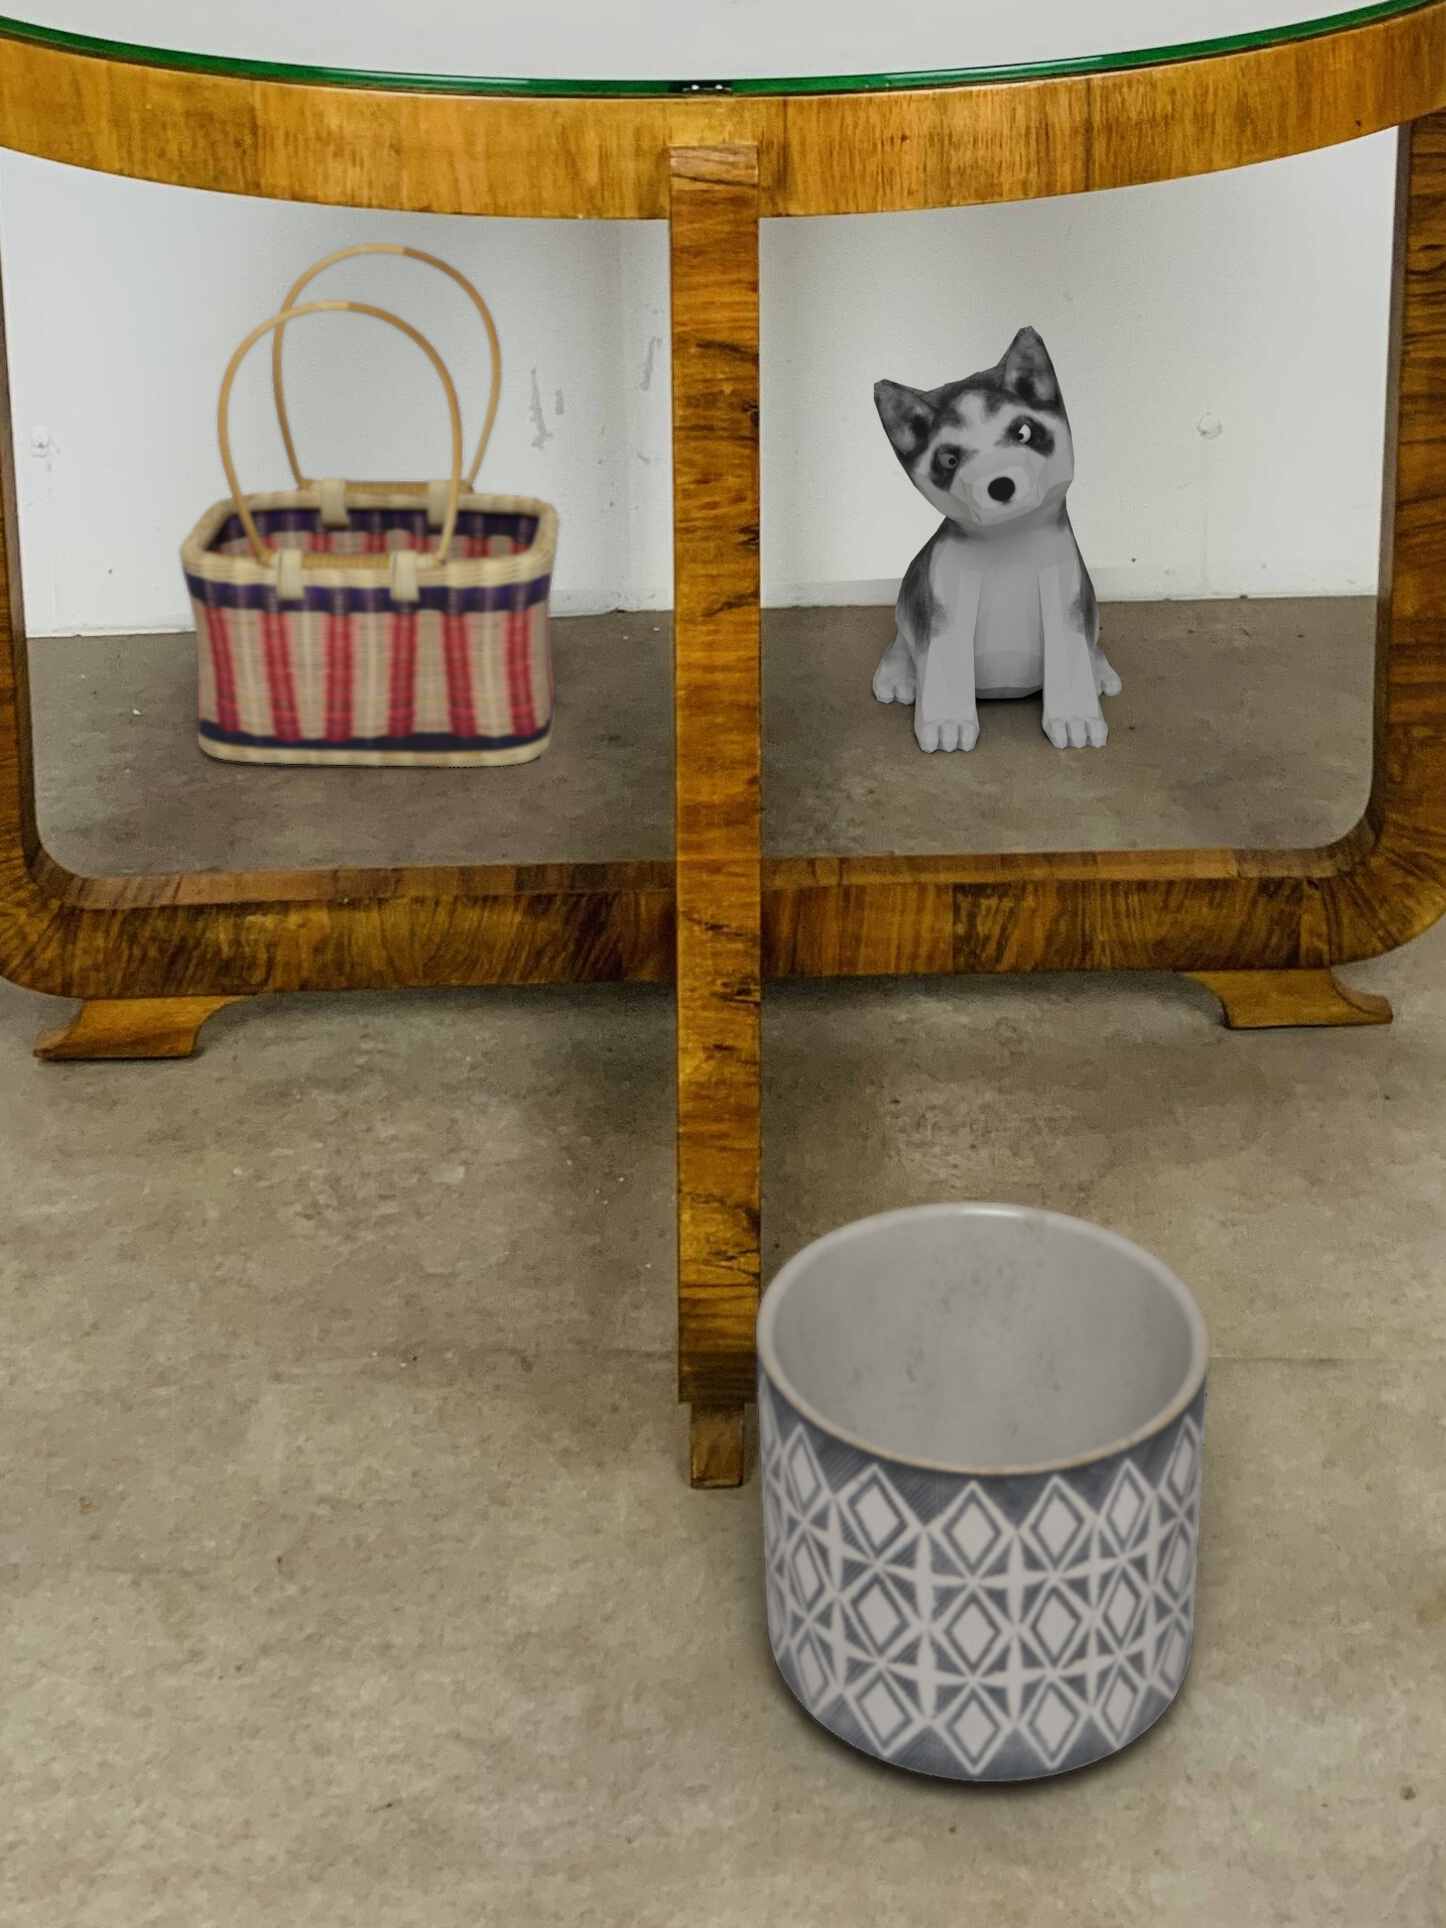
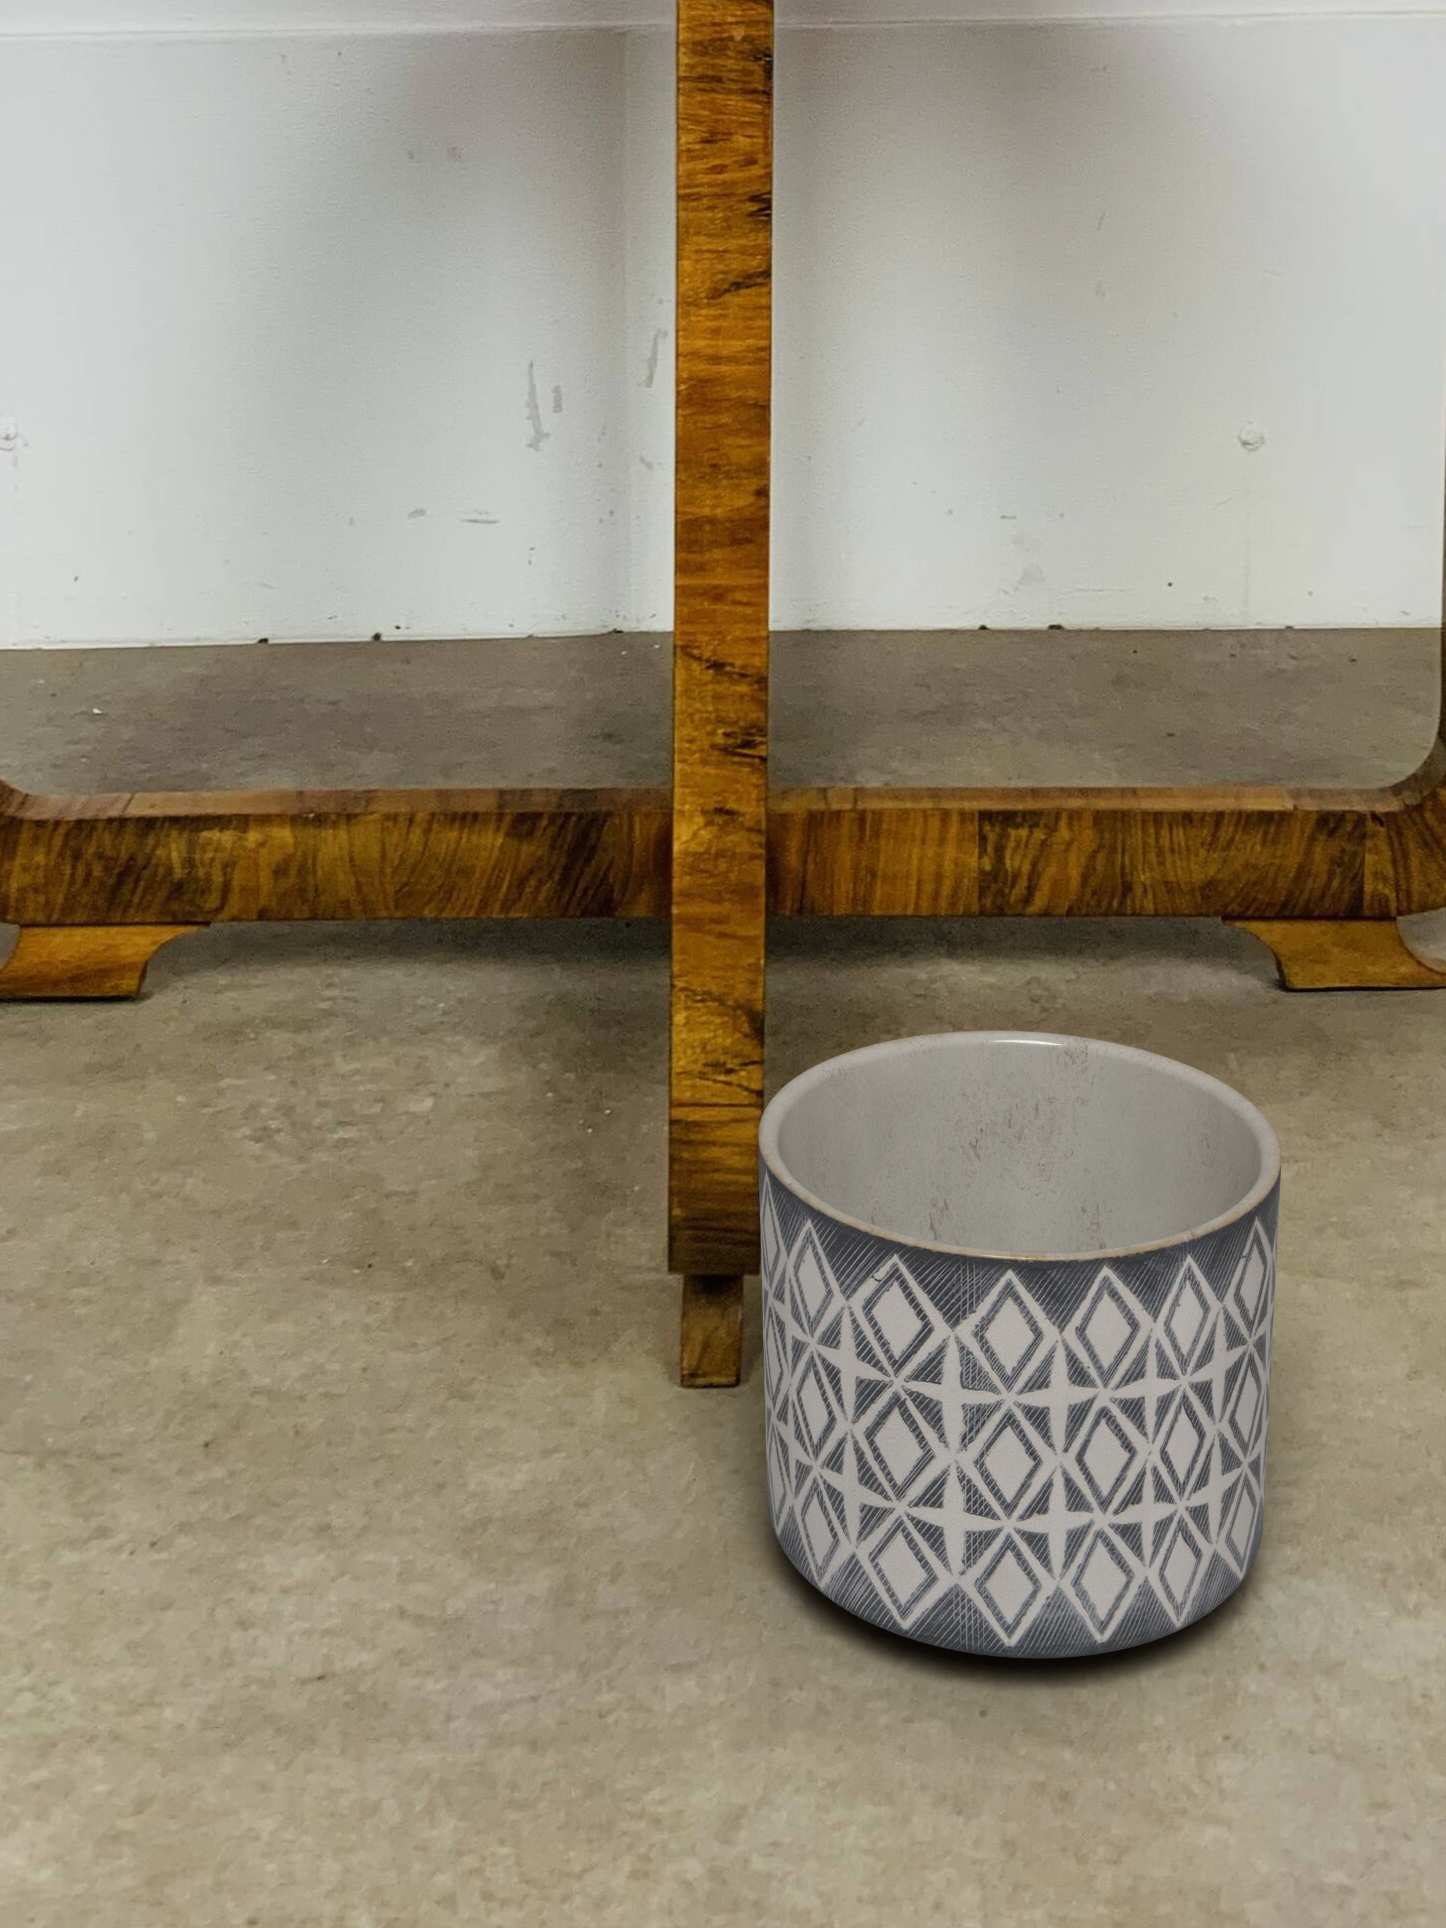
basket: present [179,244,560,767] -> none [147,203,555,755]
plush toy: present [873,326,1122,753] -> none [889,288,1158,749]

